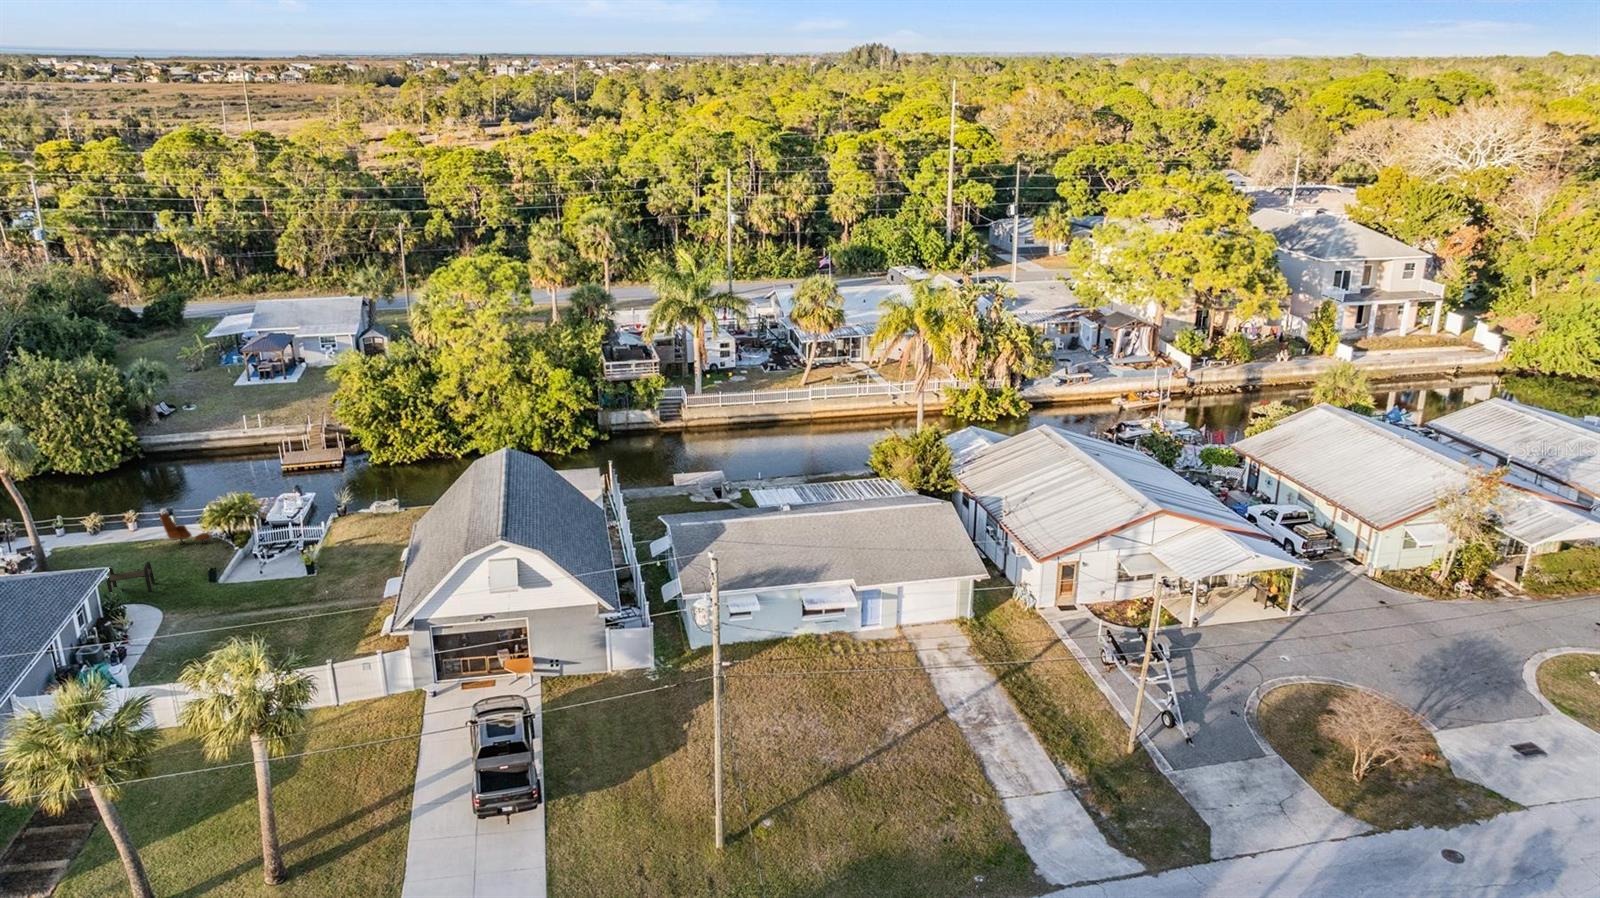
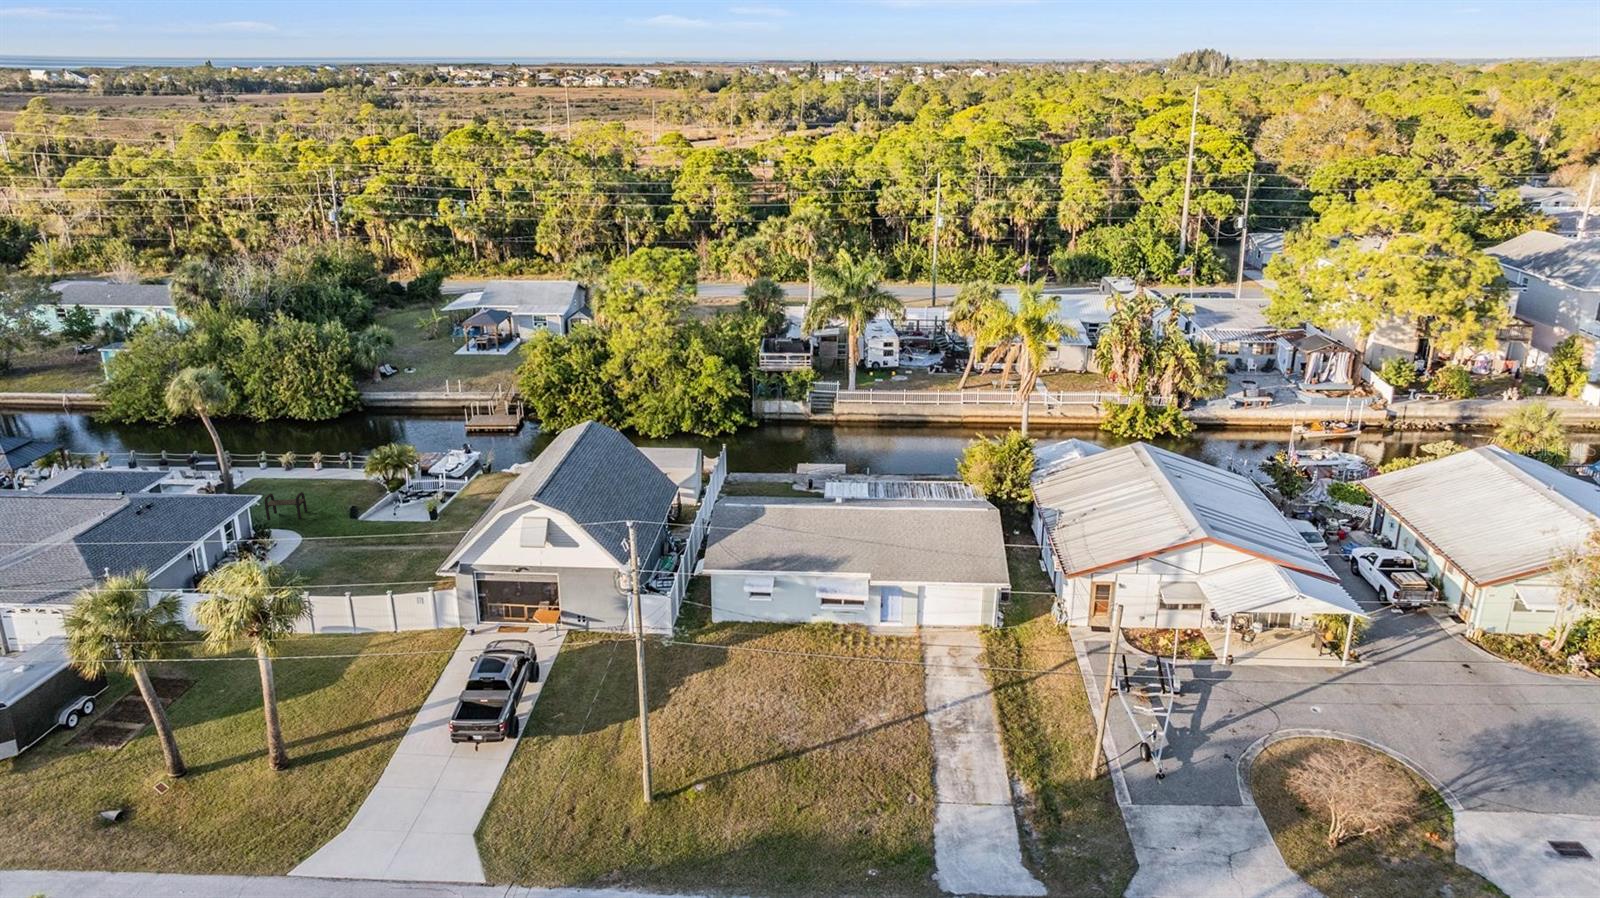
lounge chair: present [160,513,211,545] -> none [329,453,369,486]

